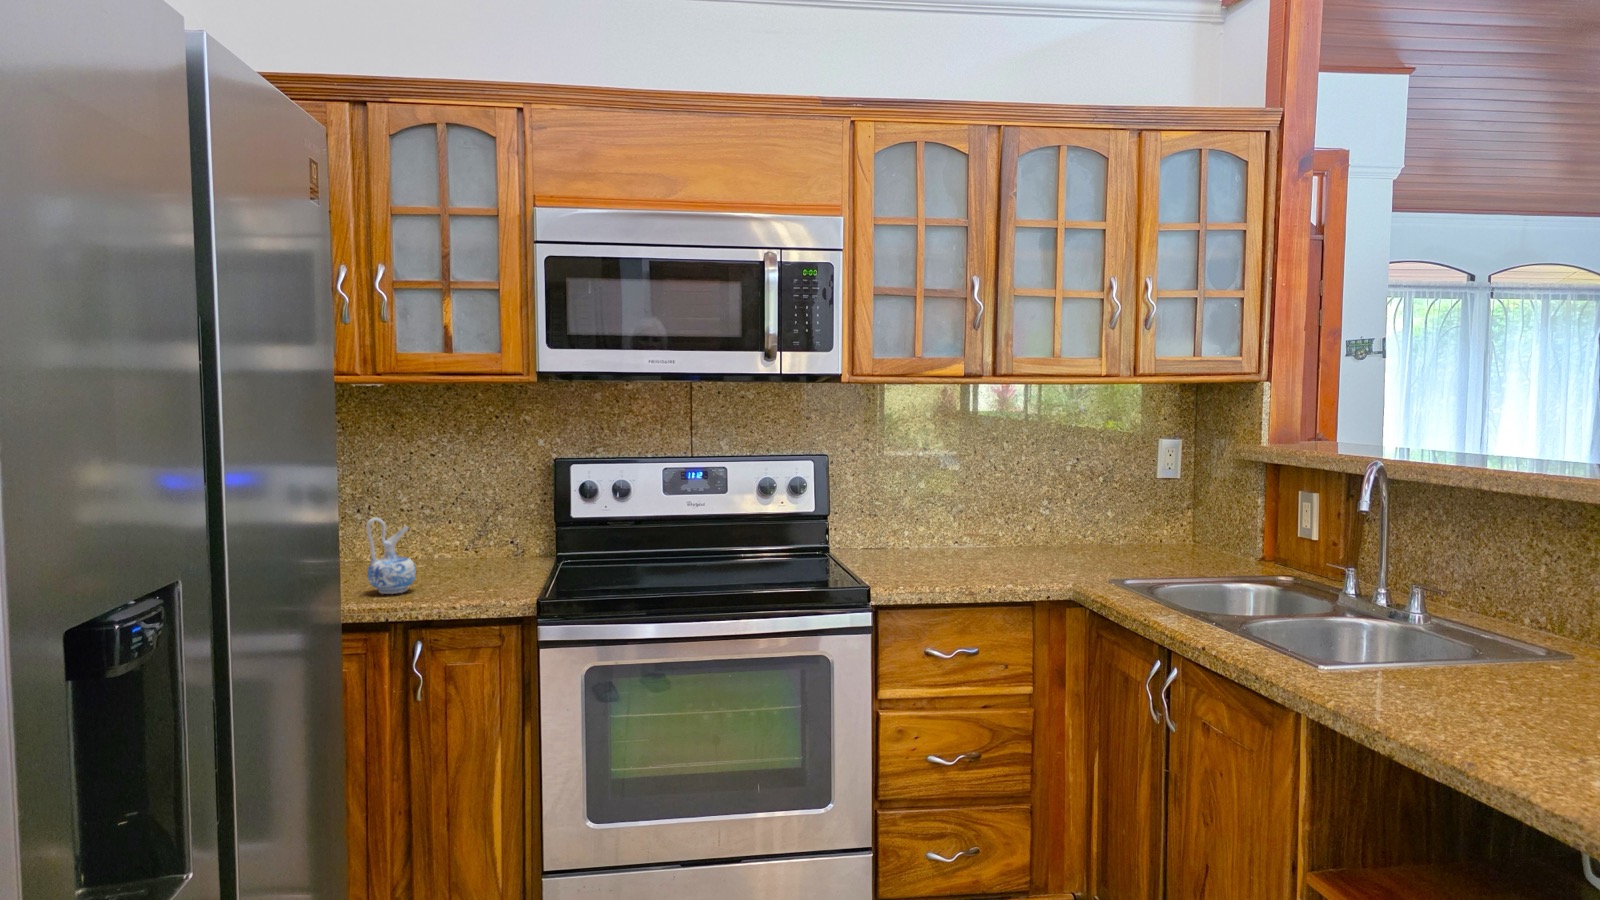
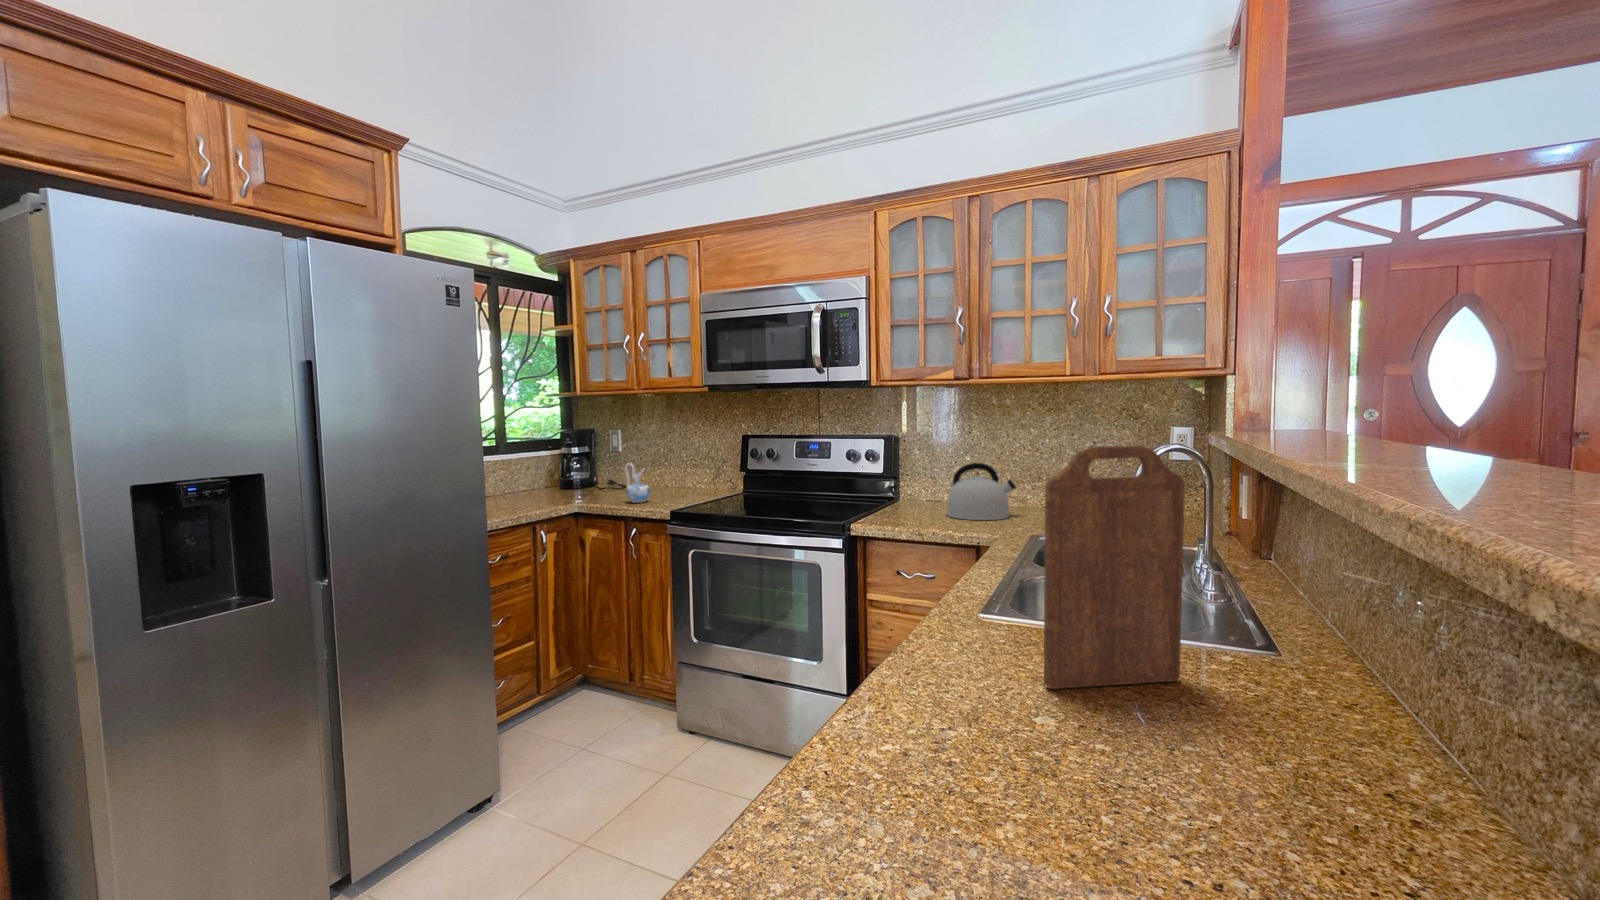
cutting board: none [1496,473,1561,721] -> present [1044,445,1185,689]
kettle: none [937,491,1026,570] -> present [946,463,1016,520]

